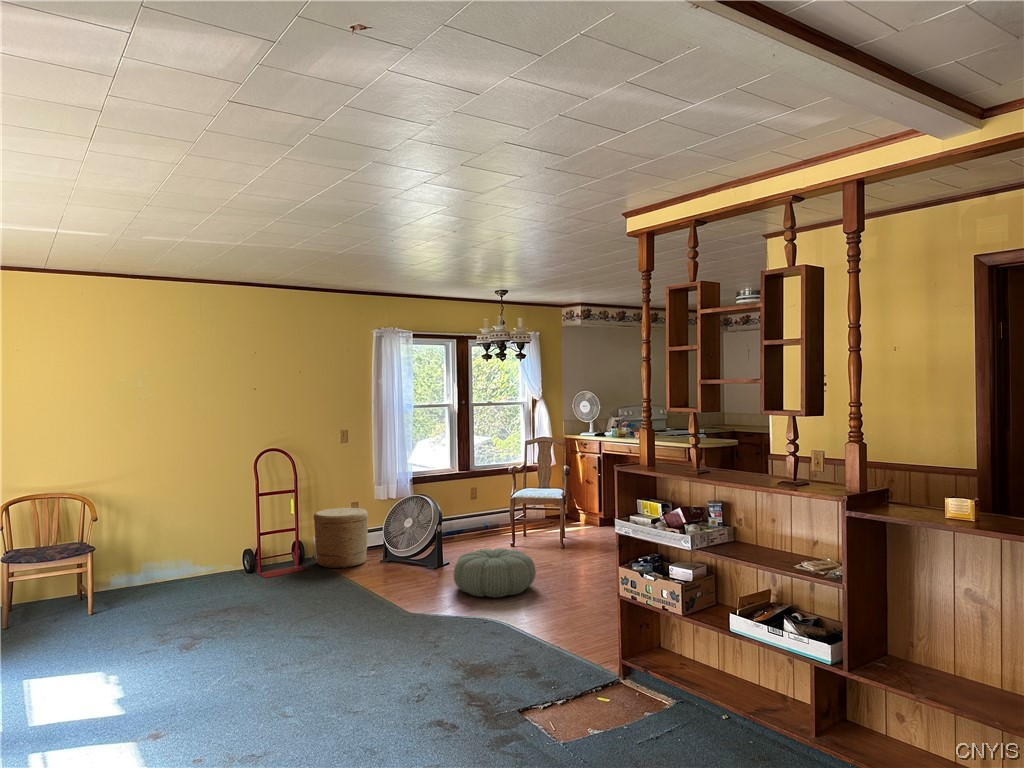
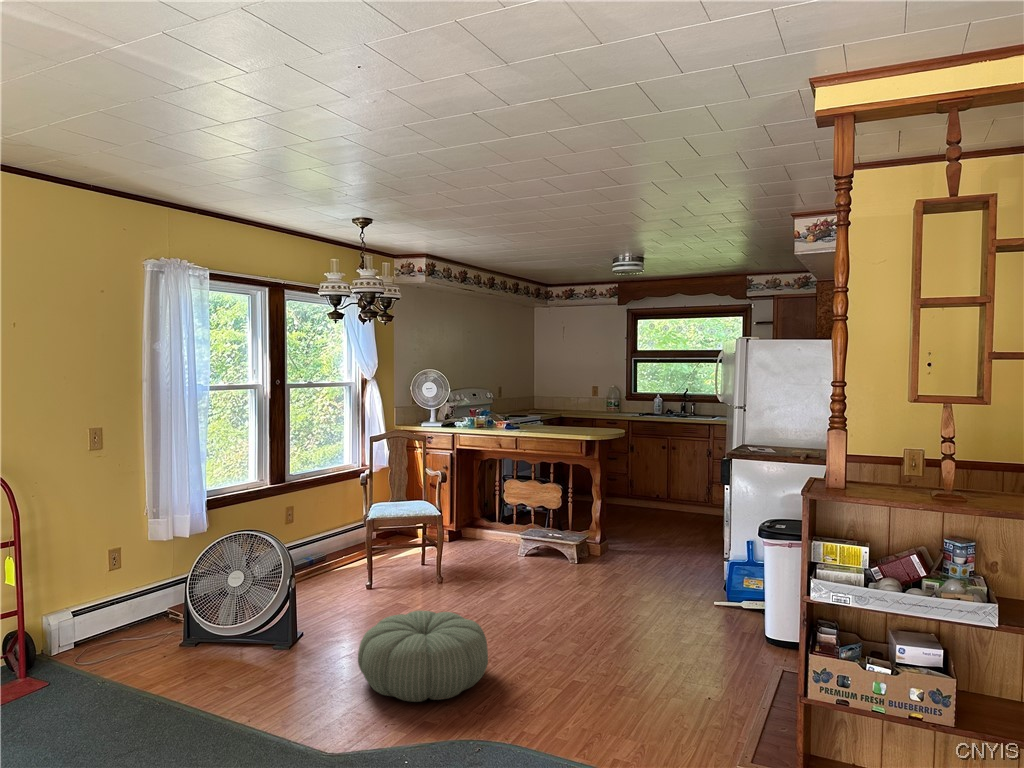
woven basket: present [314,508,368,568] -> none [51,559,160,676]

